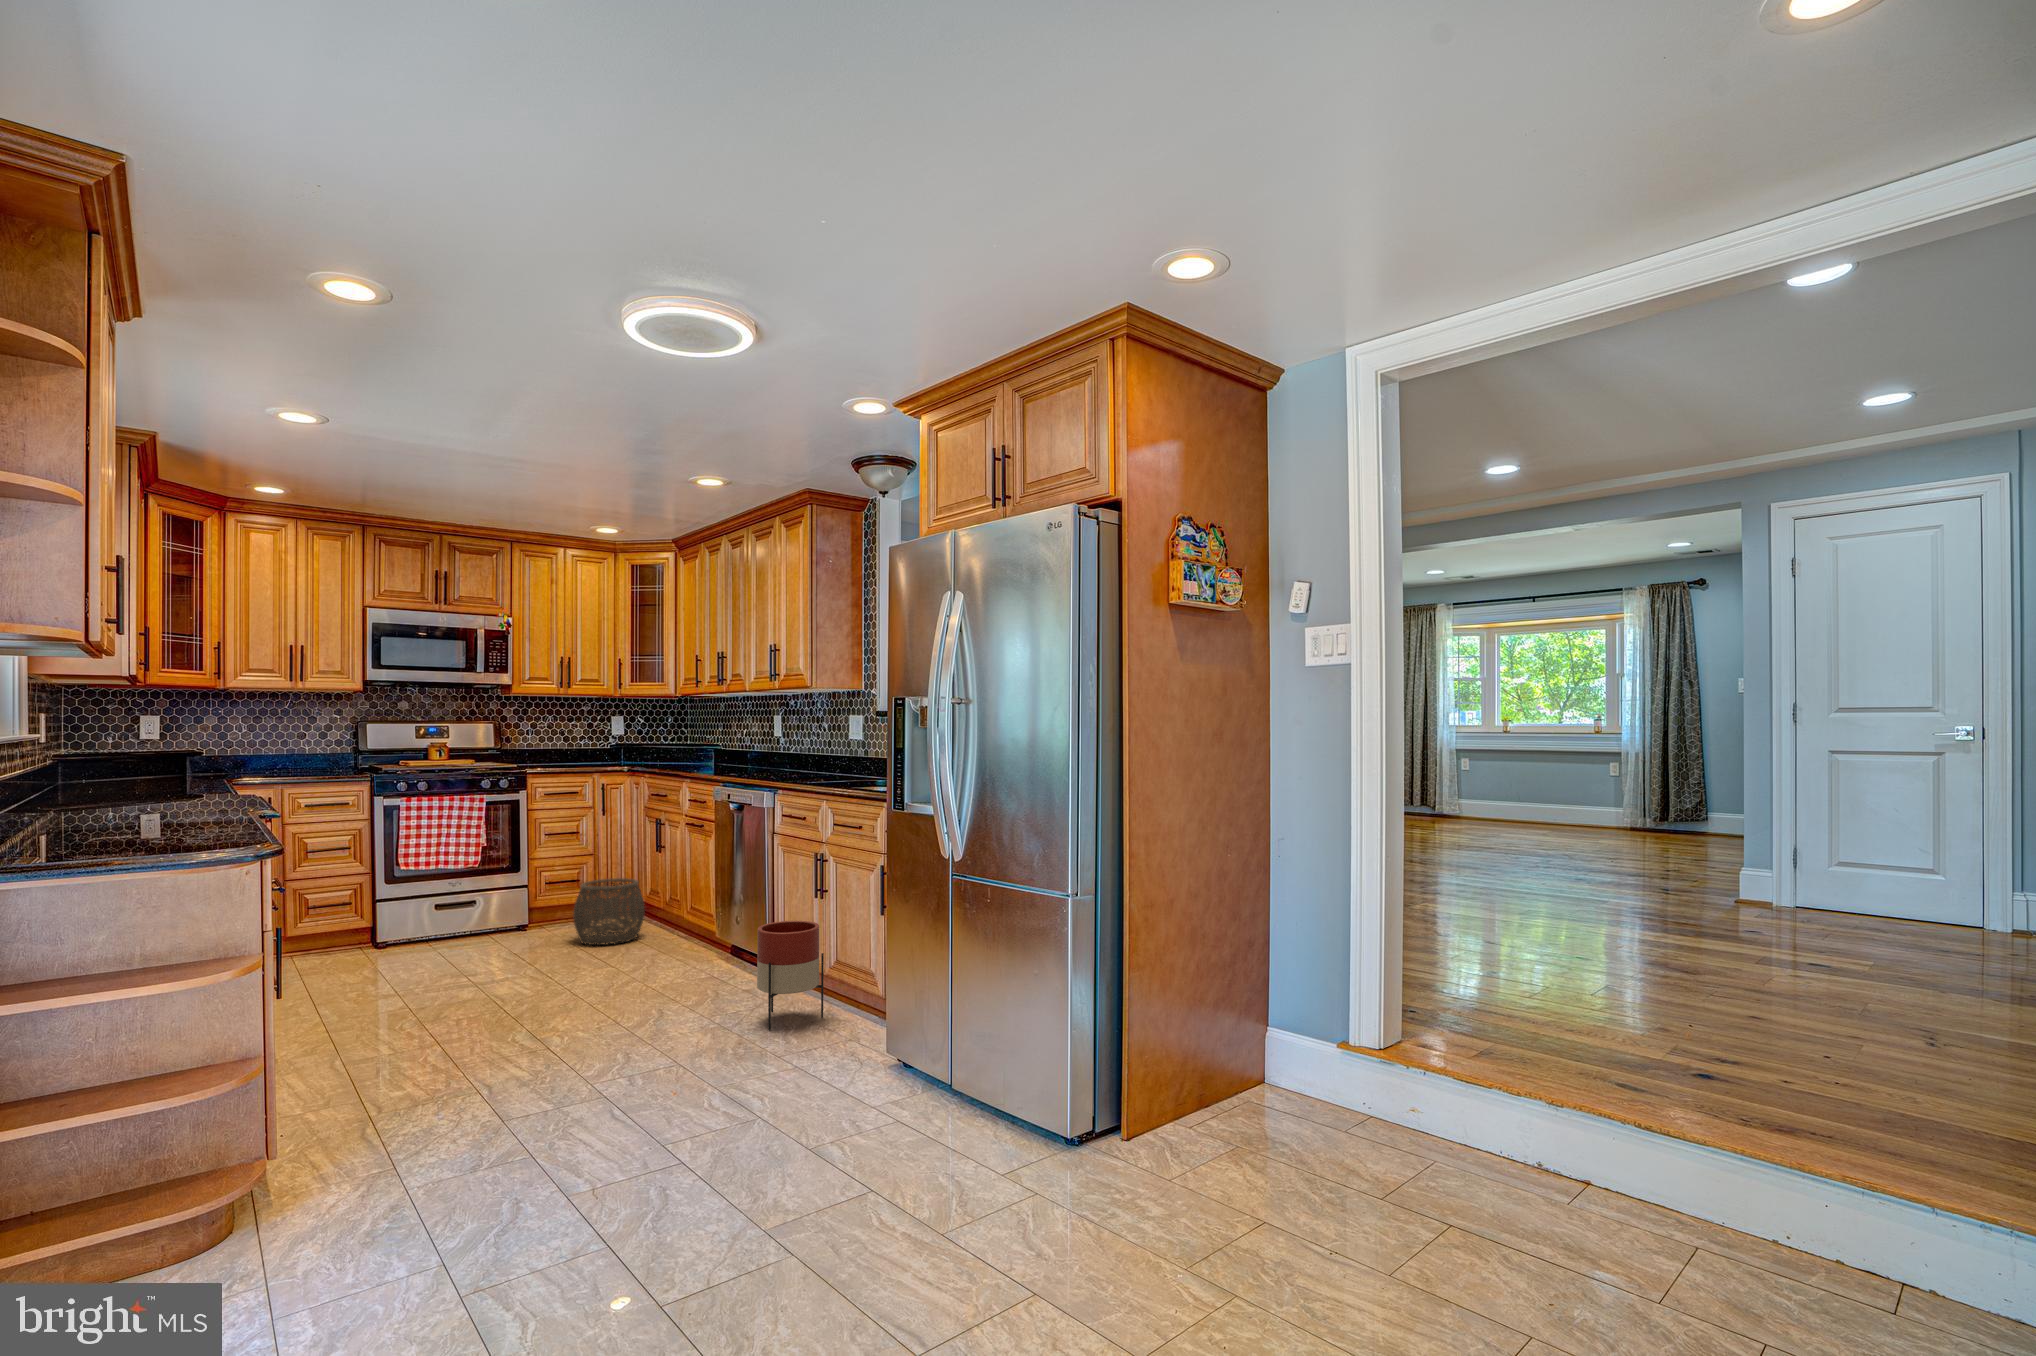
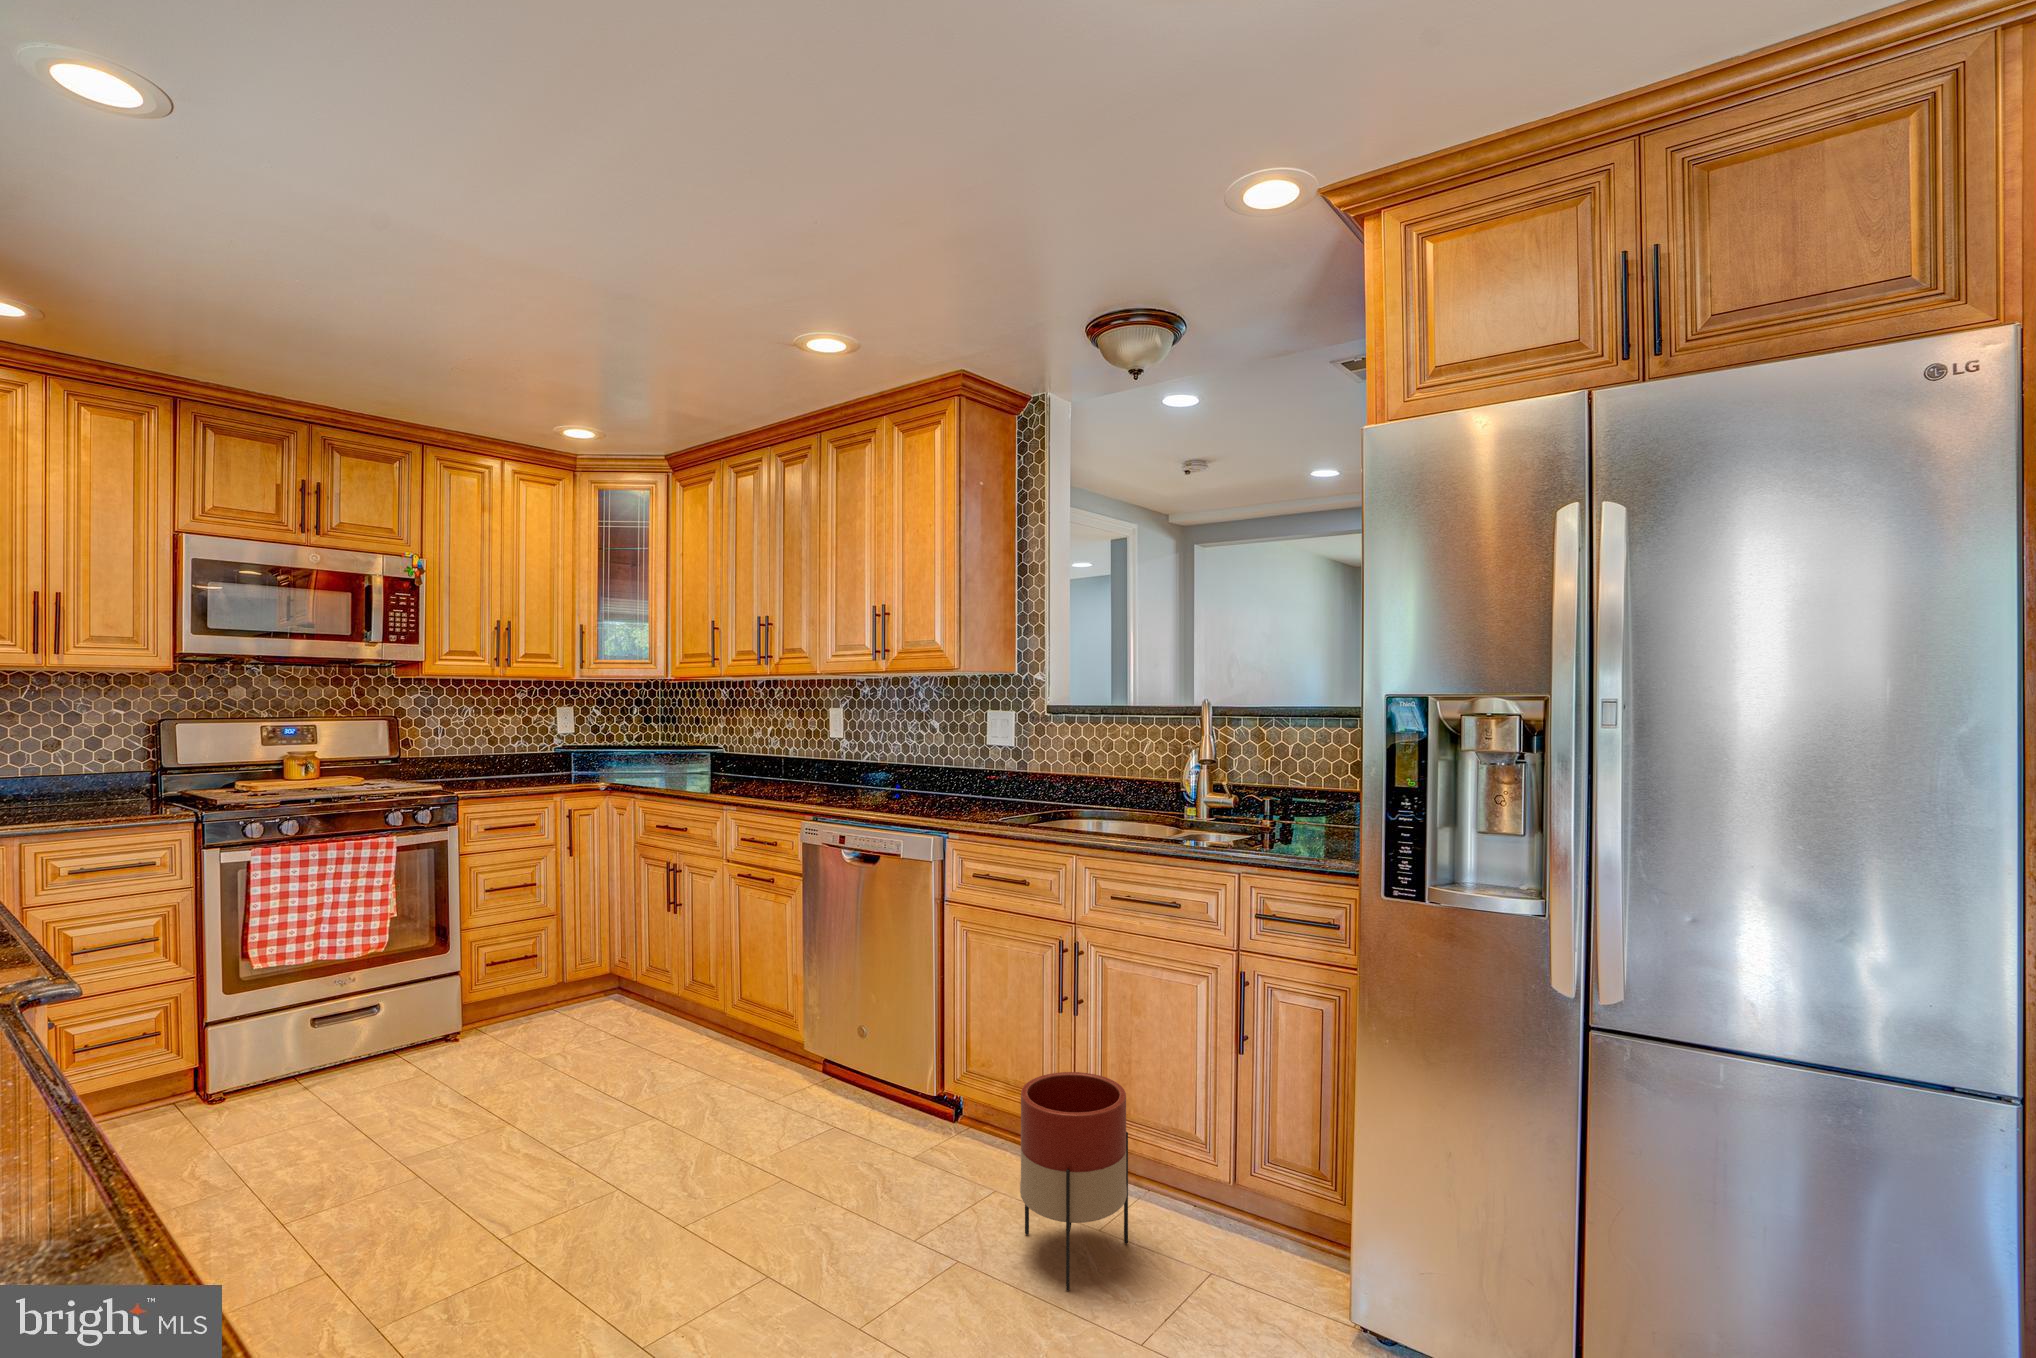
woven basket: present [573,878,644,945] -> none [557,959,671,1074]

